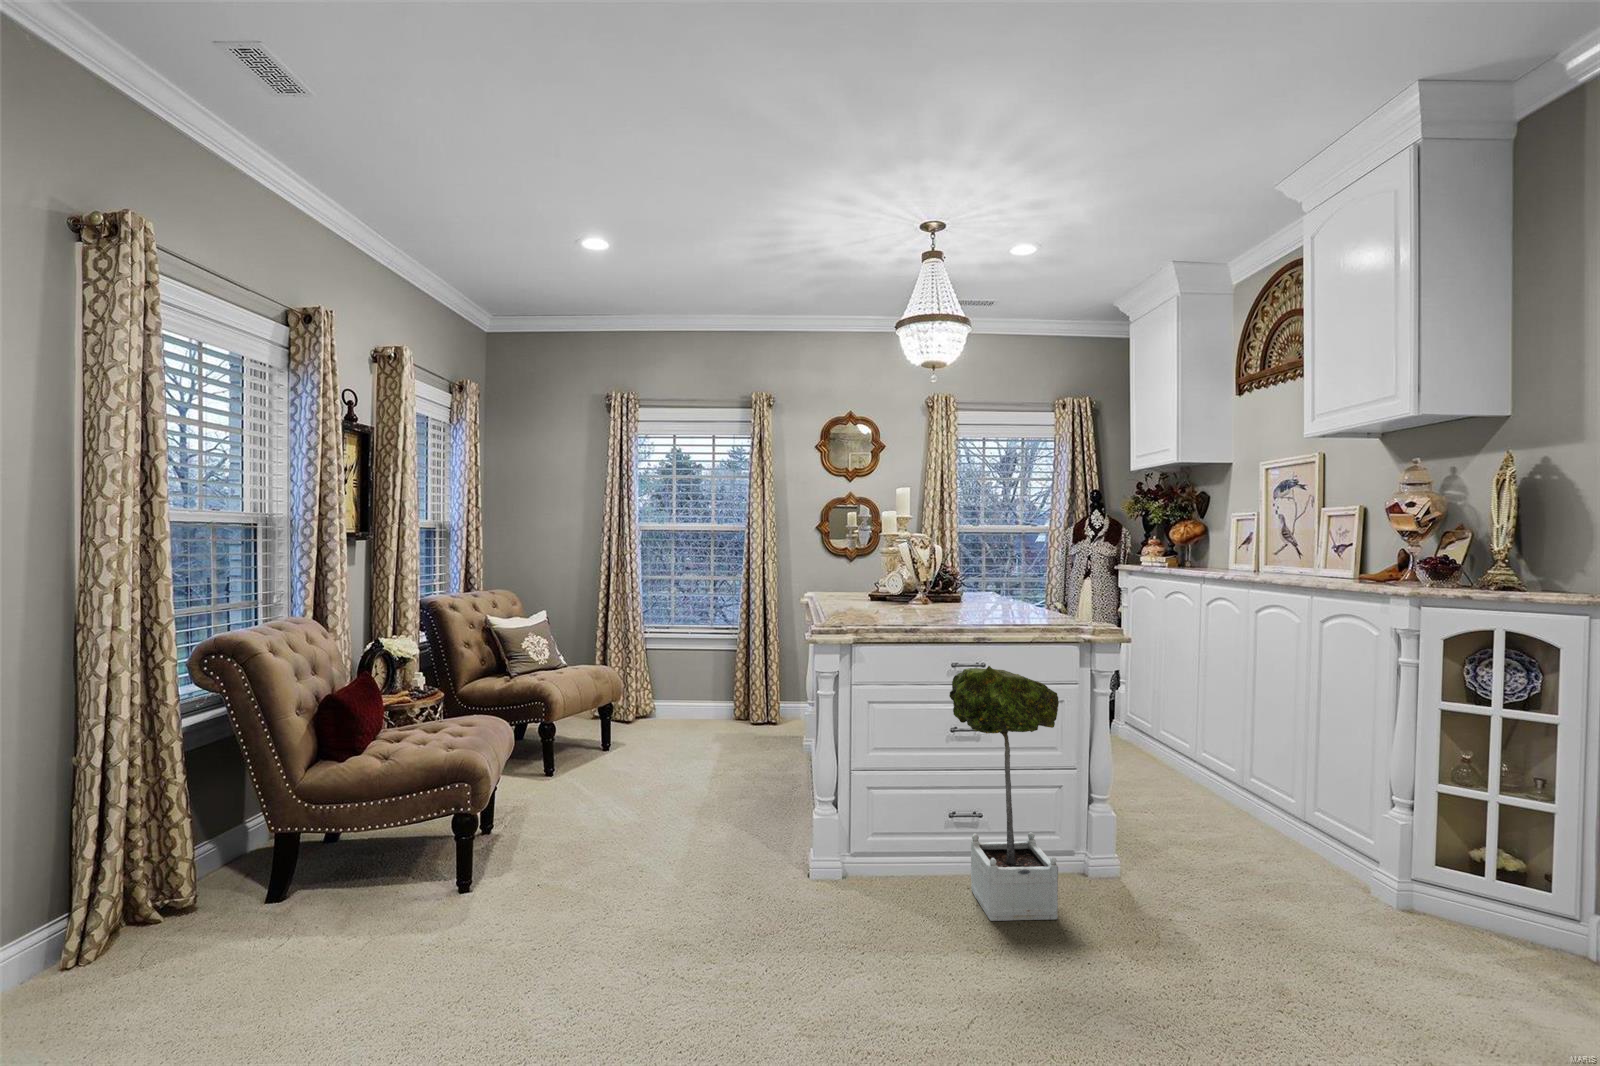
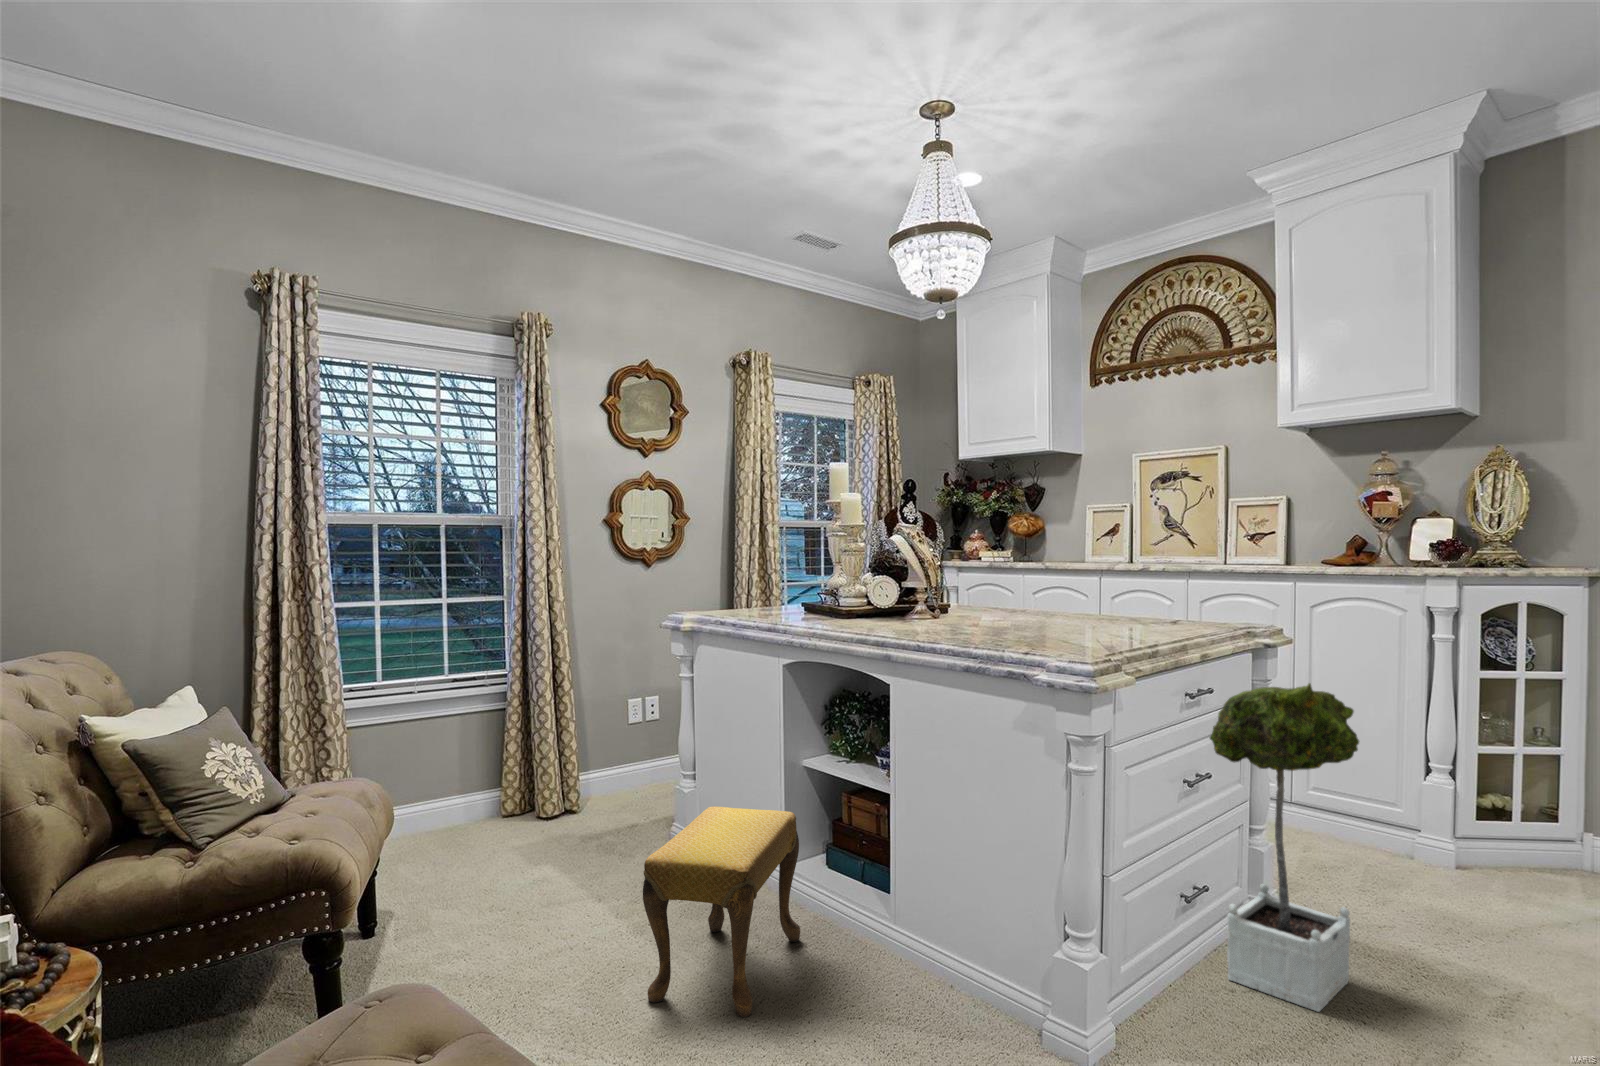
footstool: none [653,711,770,822] -> present [643,807,800,1017]

